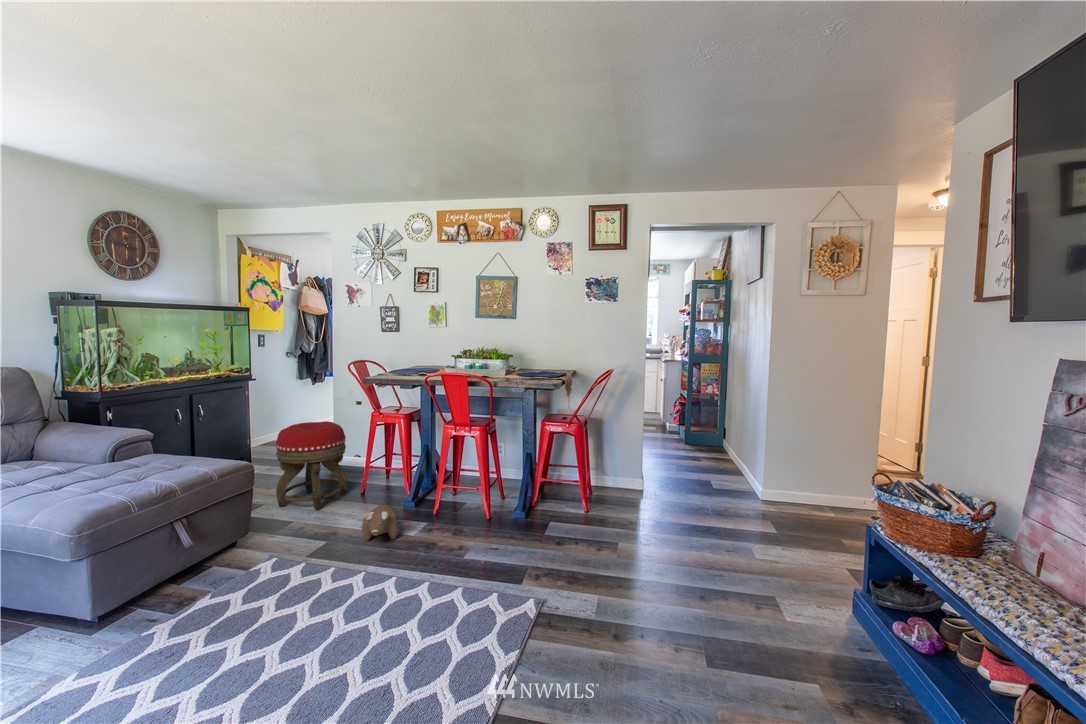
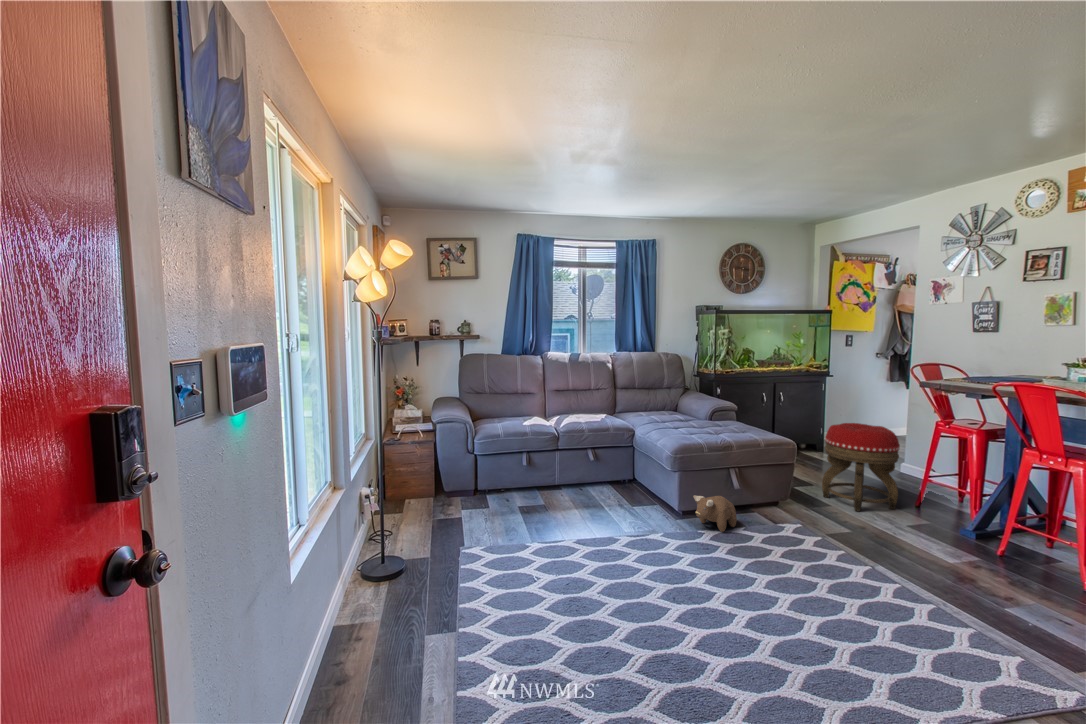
plush toy: present [362,505,398,541] -> present [693,495,737,532]

